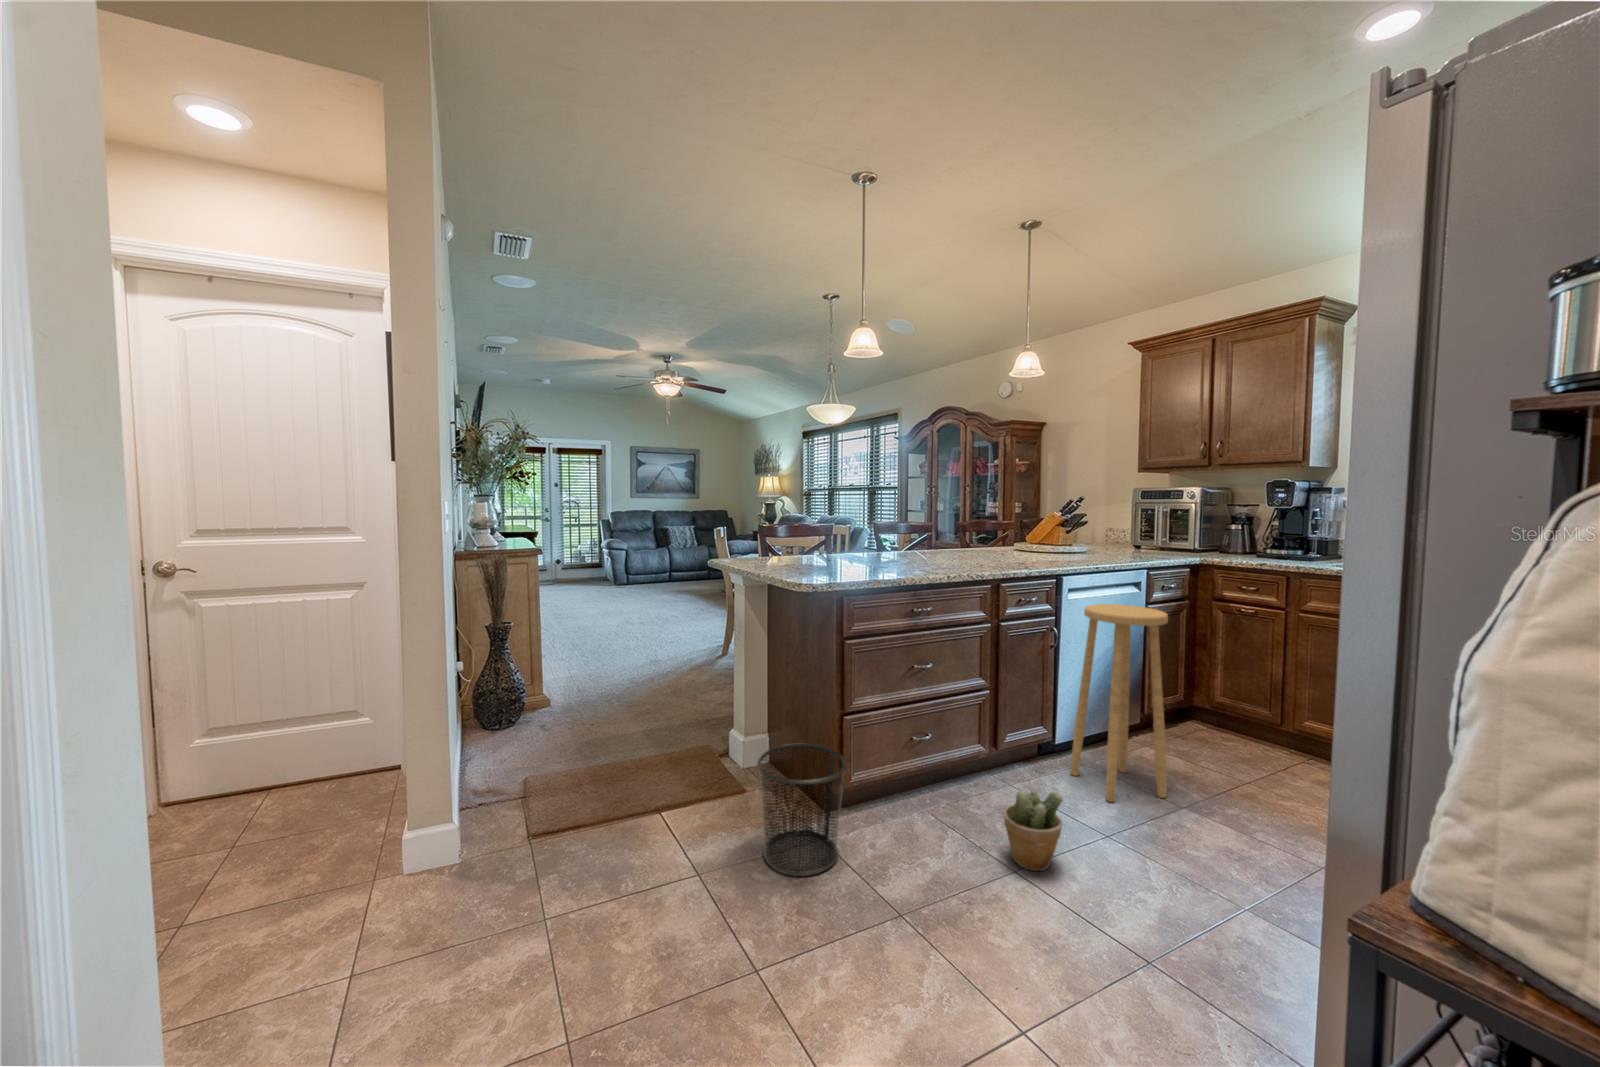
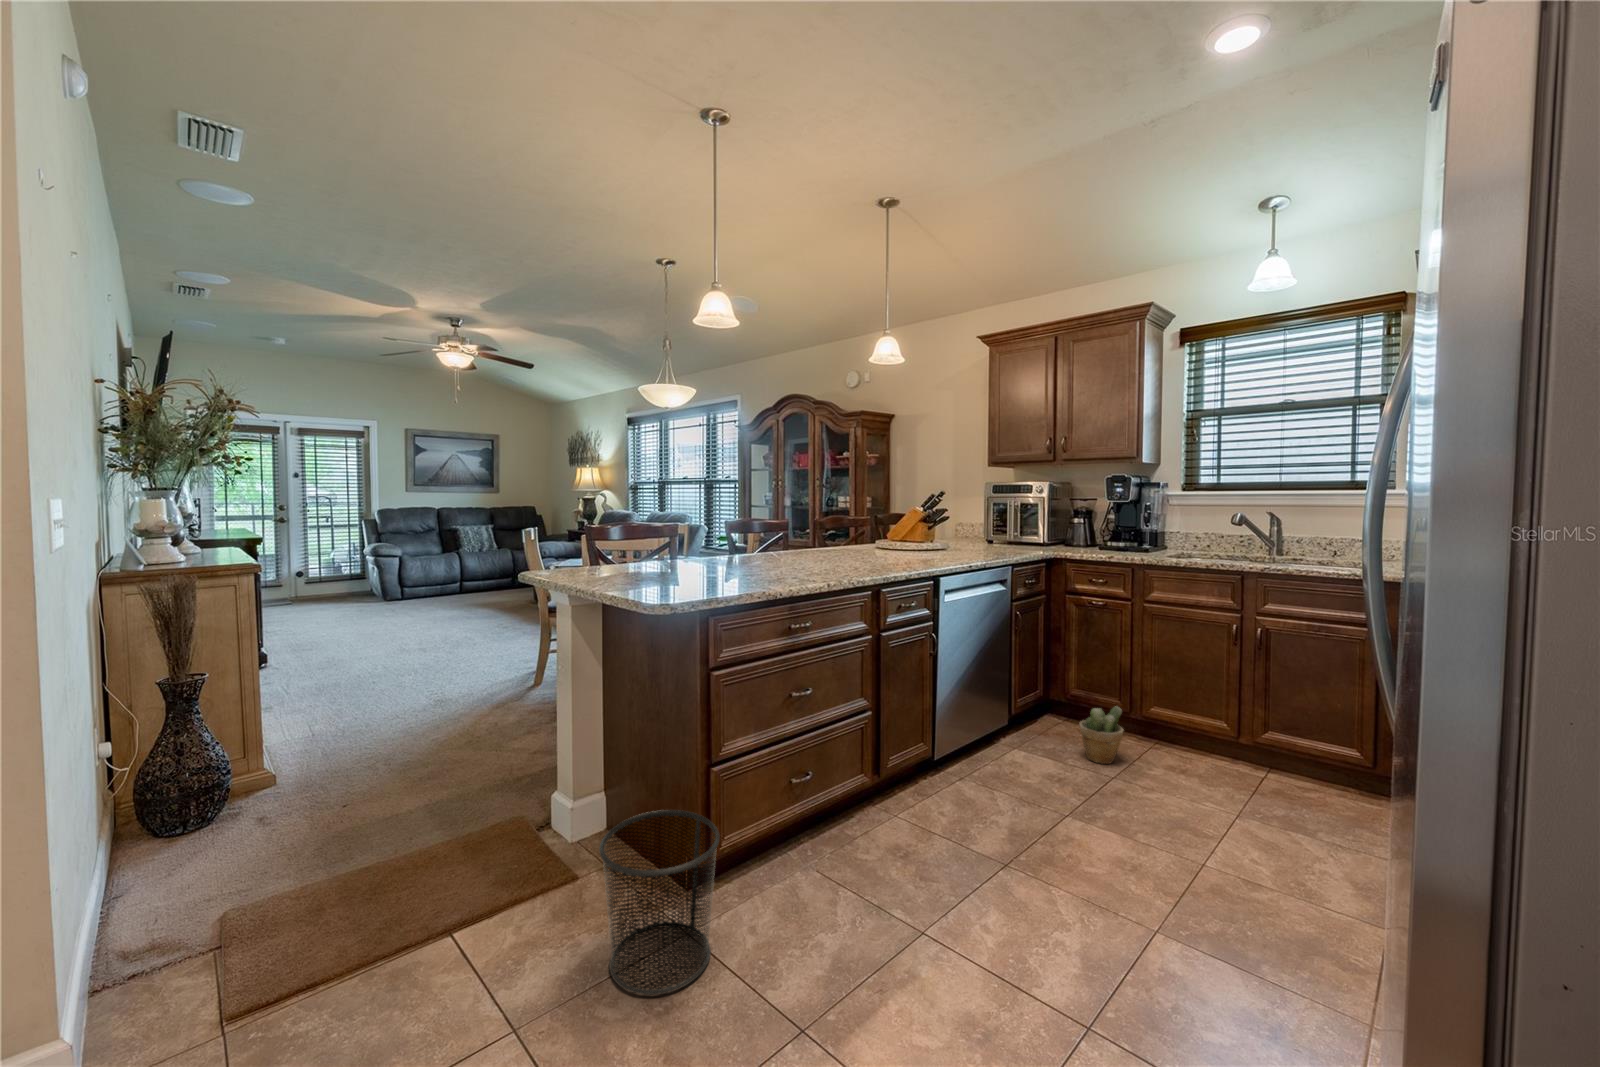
stool: present [1070,604,1168,802] -> none [951,607,1047,822]
potted plant: present [1003,791,1062,871] -> present [1080,706,1123,764]

